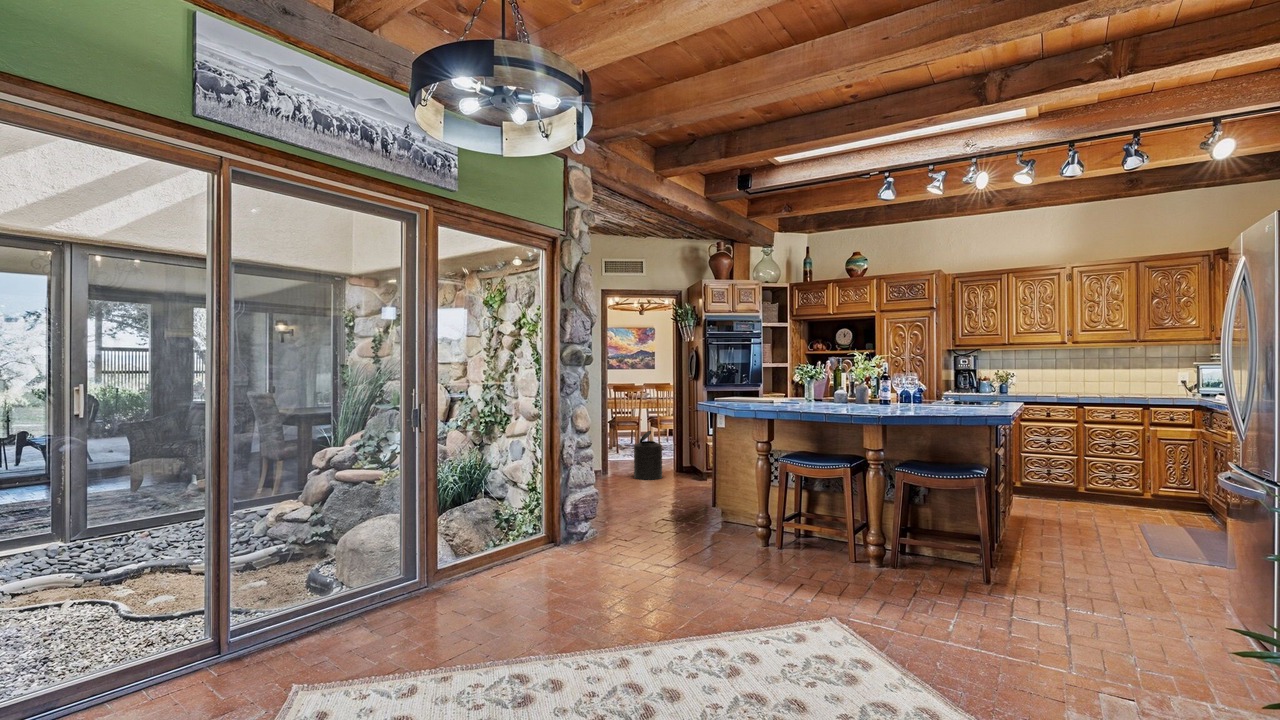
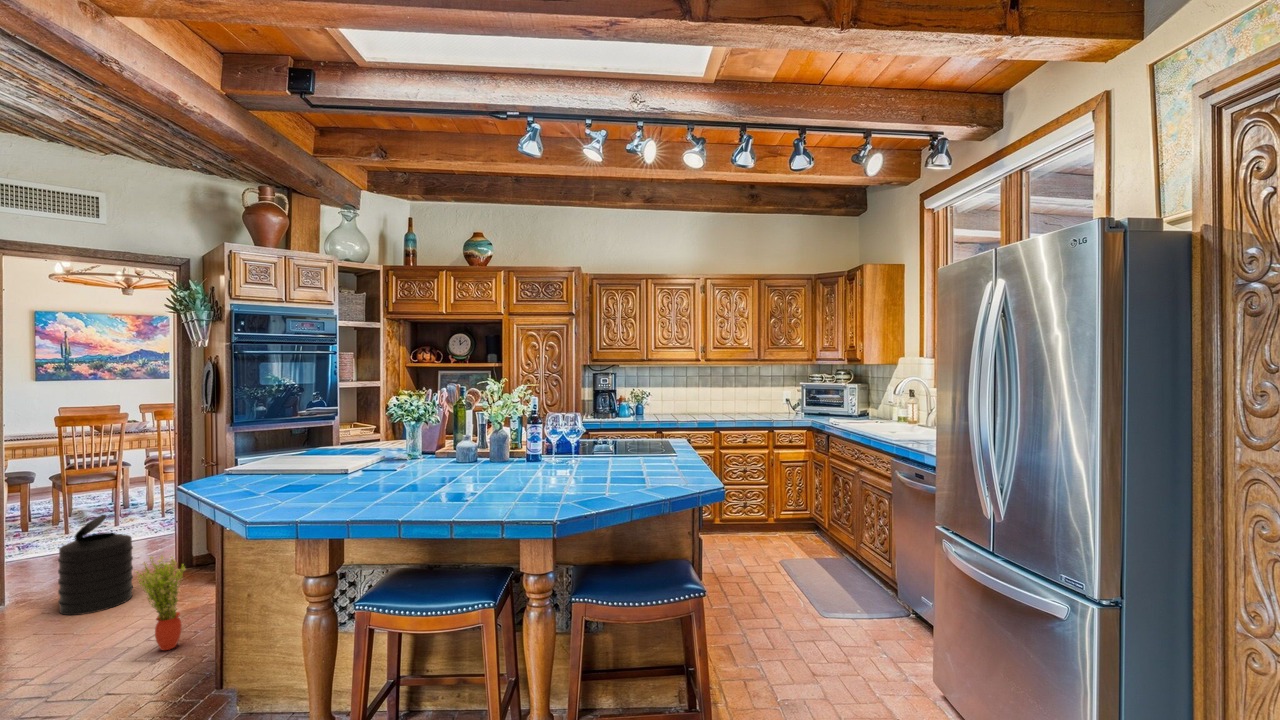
potted plant: none [674,445,695,495] -> present [139,556,185,650]

